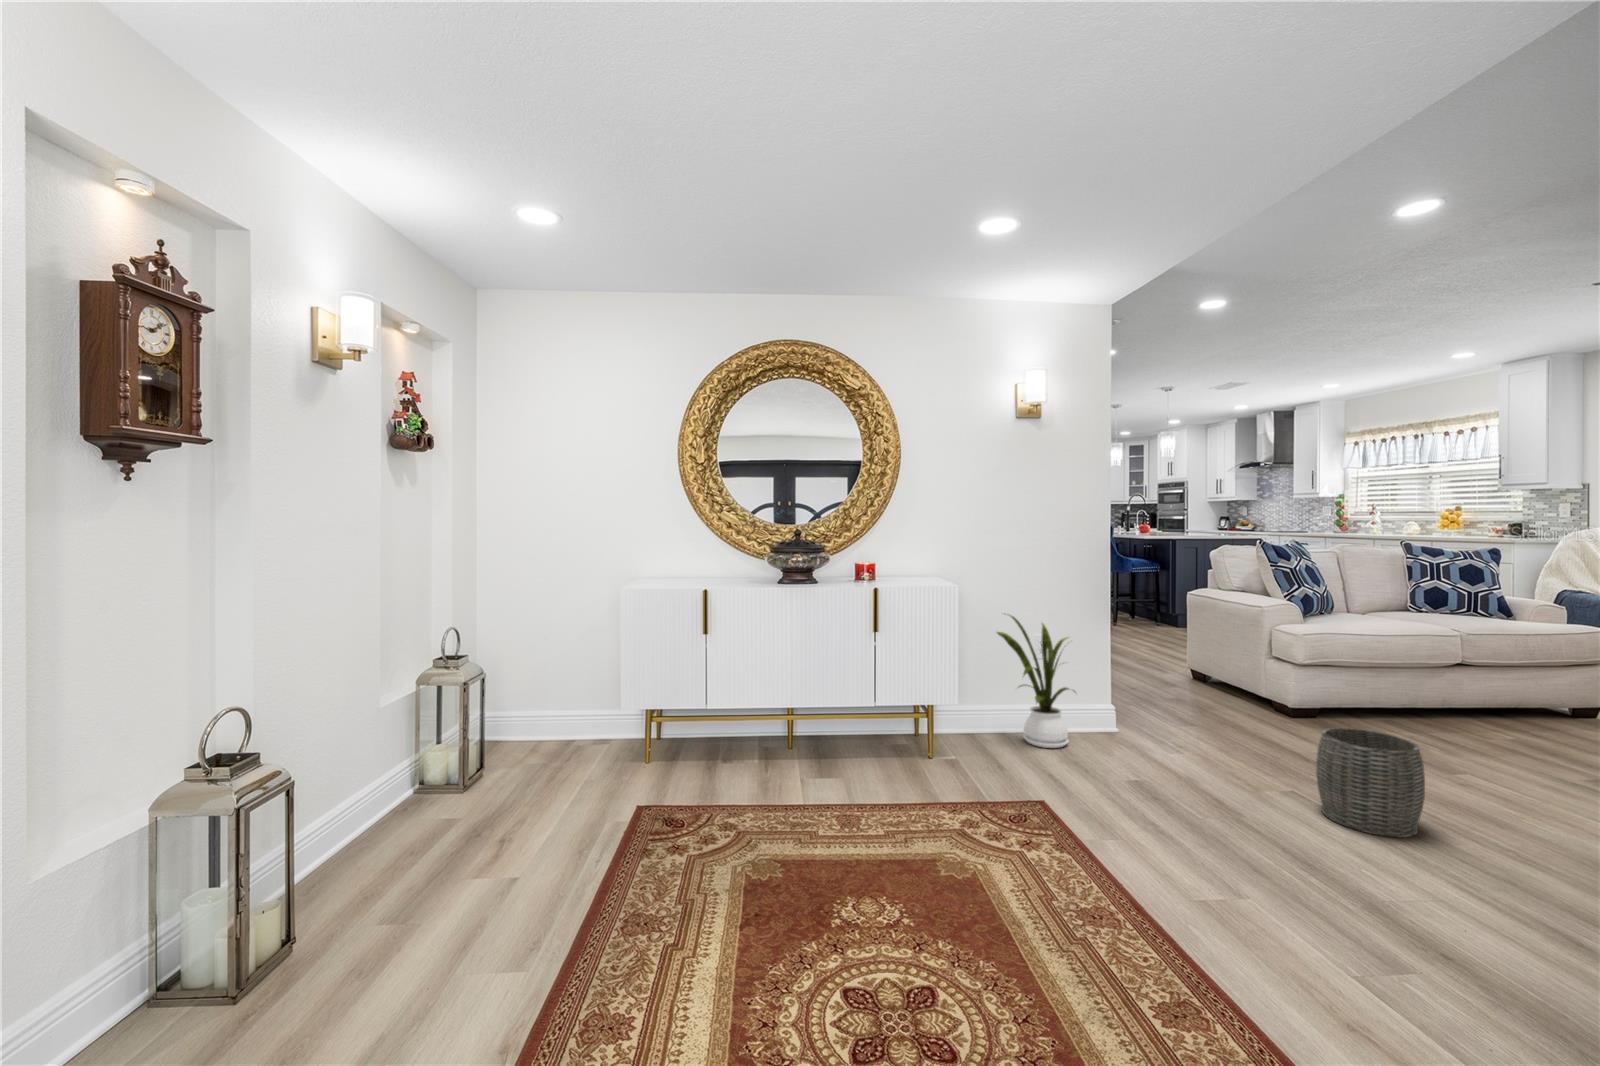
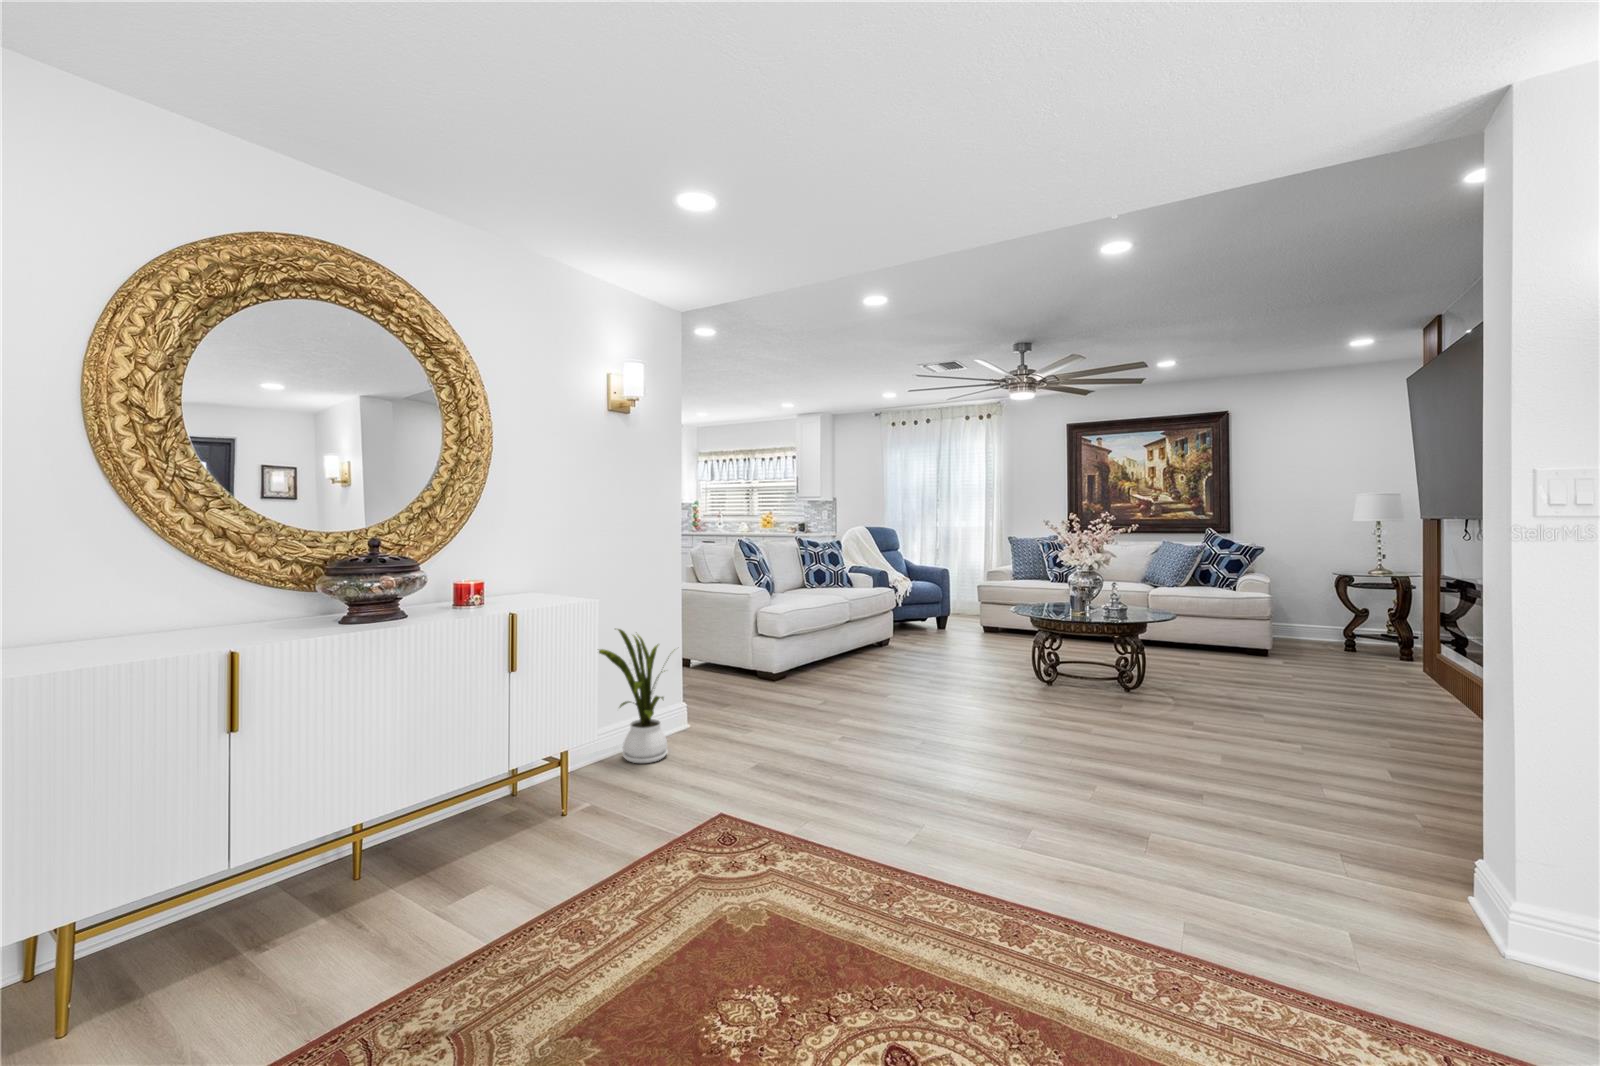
woven basket: present [1316,728,1425,837] -> none [861,681,920,754]

